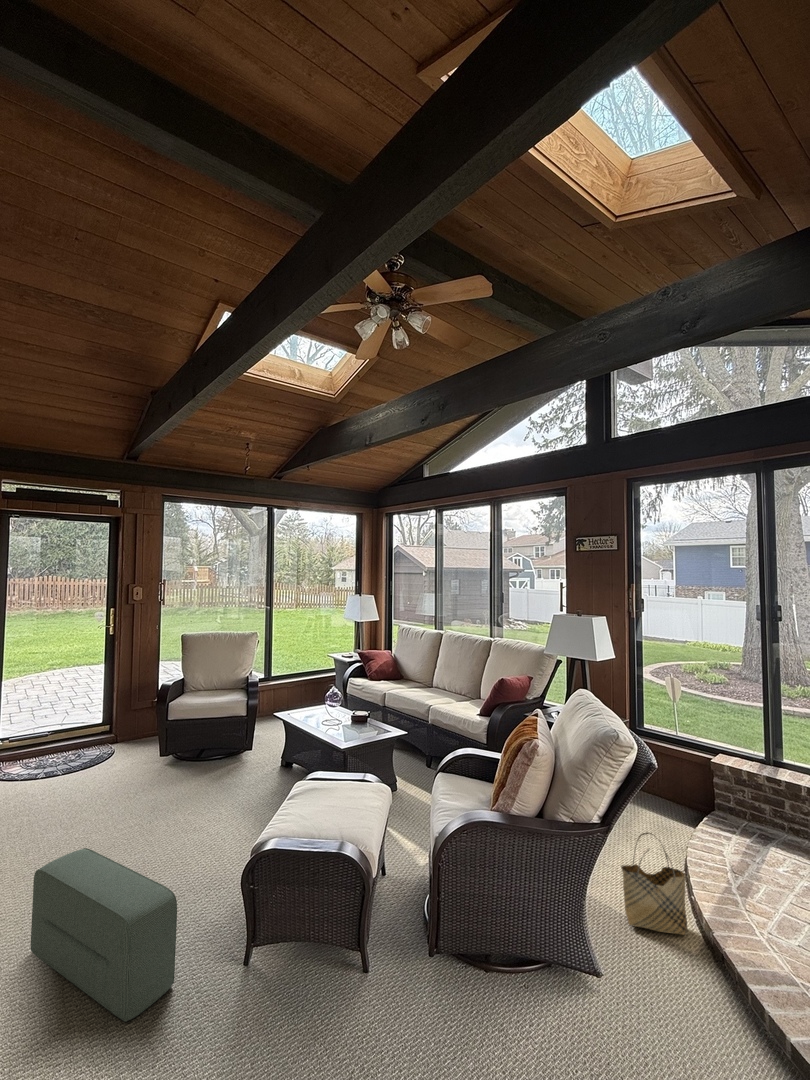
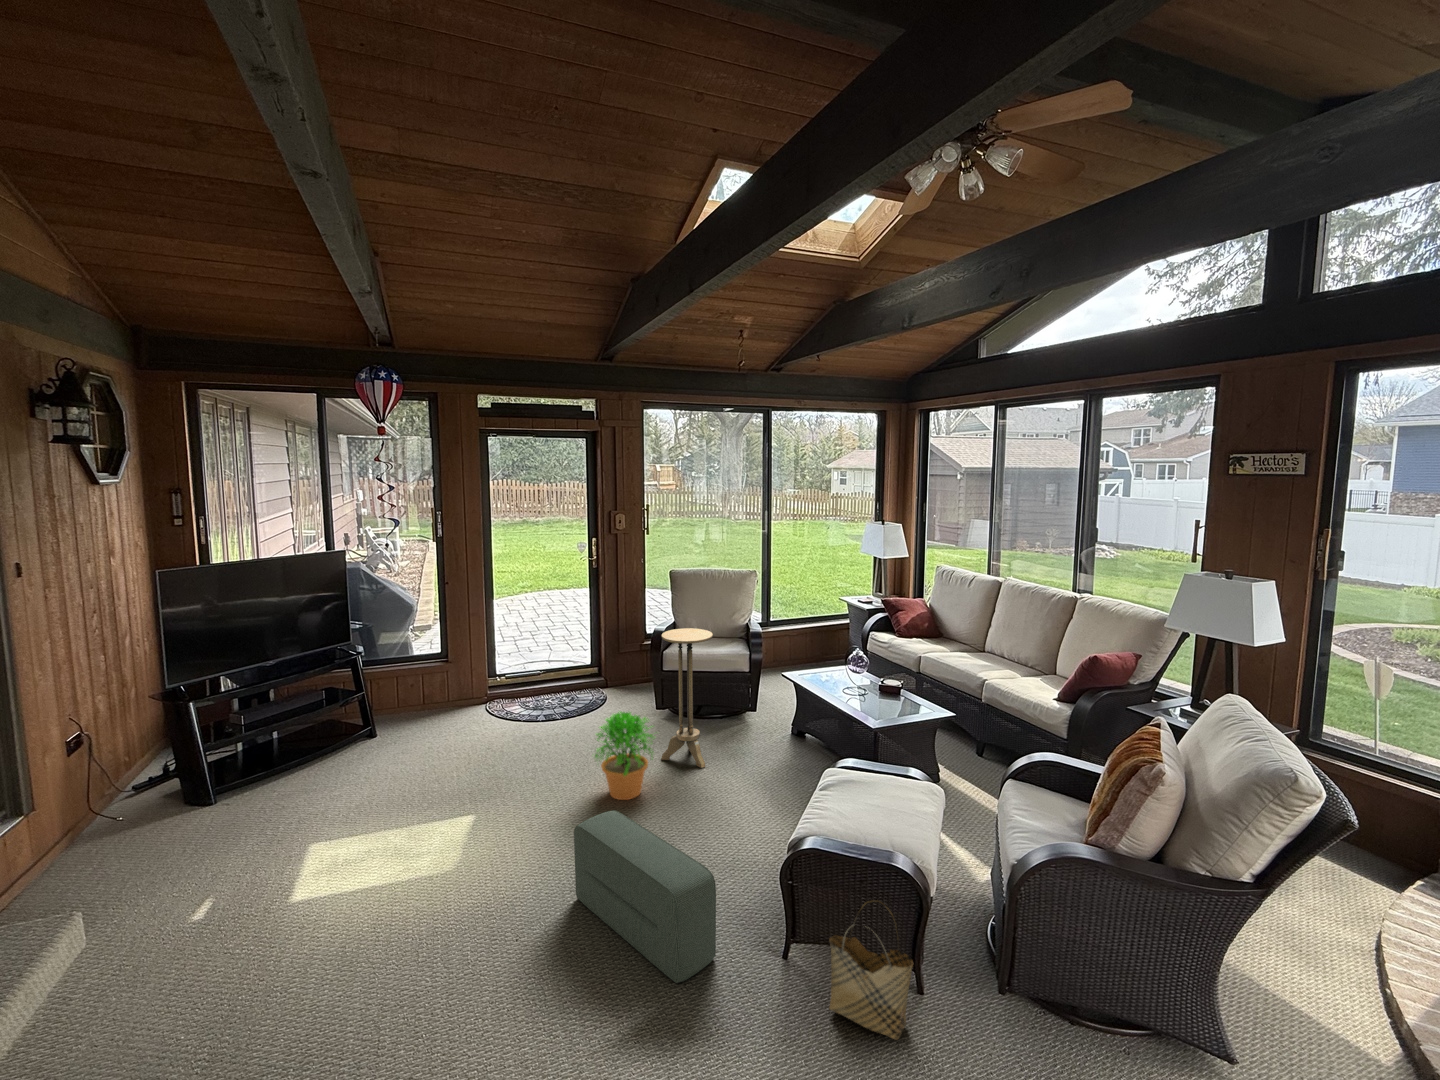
side table: none [156,677,211,804] -> present [661,628,713,768]
potted plant: none [78,753,153,843] -> present [595,712,654,800]
woven basket: present [621,832,687,935] -> present [829,900,913,1040]

